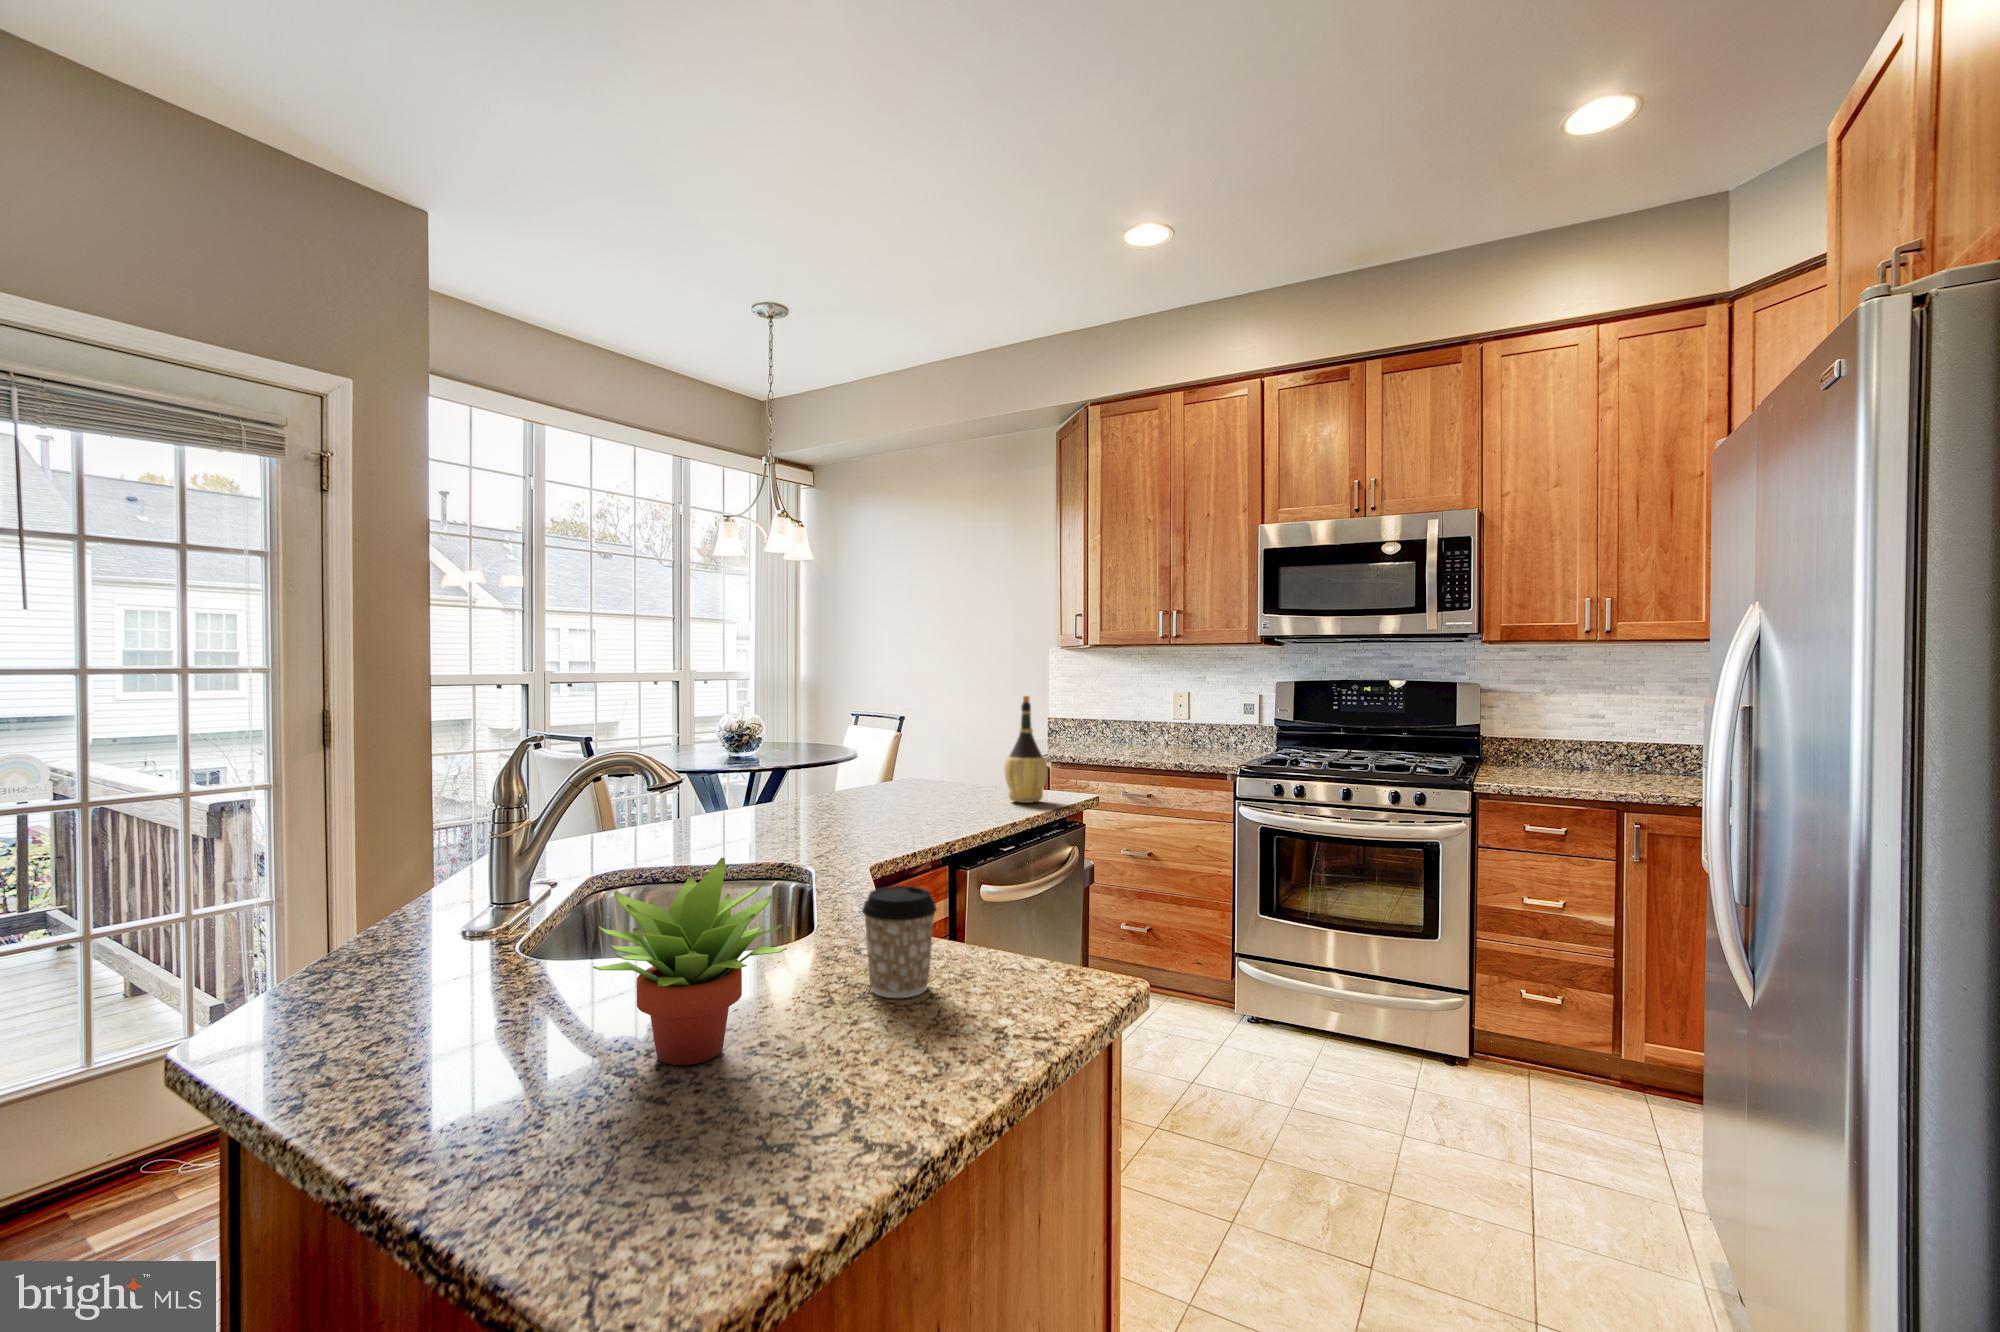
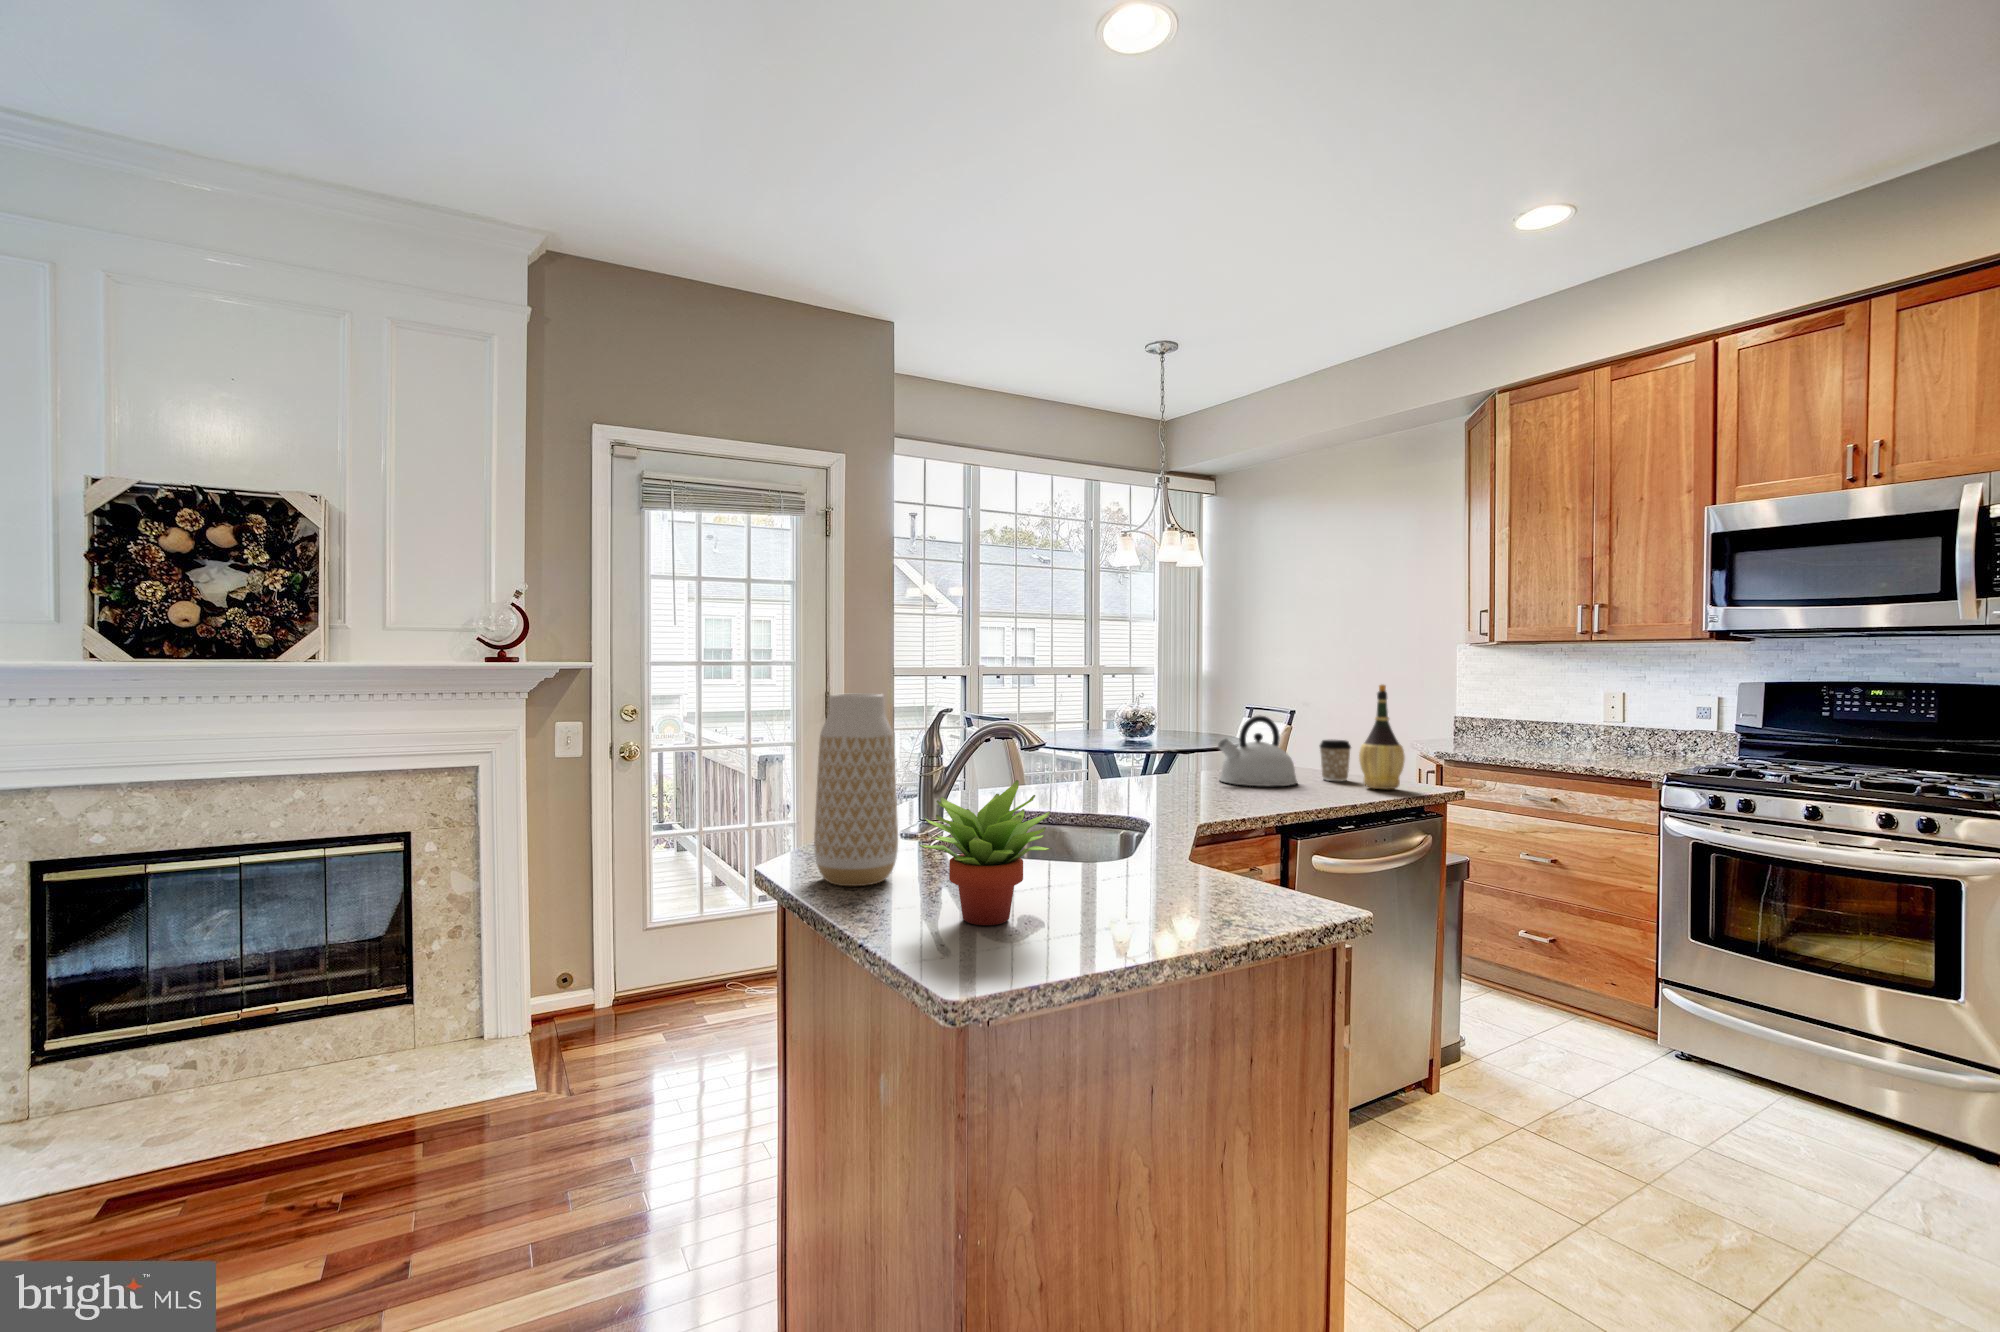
kettle: none [862,731,945,809] -> present [1218,716,1297,786]
vase: none [392,745,529,1030] -> present [814,693,898,886]
coffee cup: present [862,886,937,998] -> present [1320,740,1351,781]

